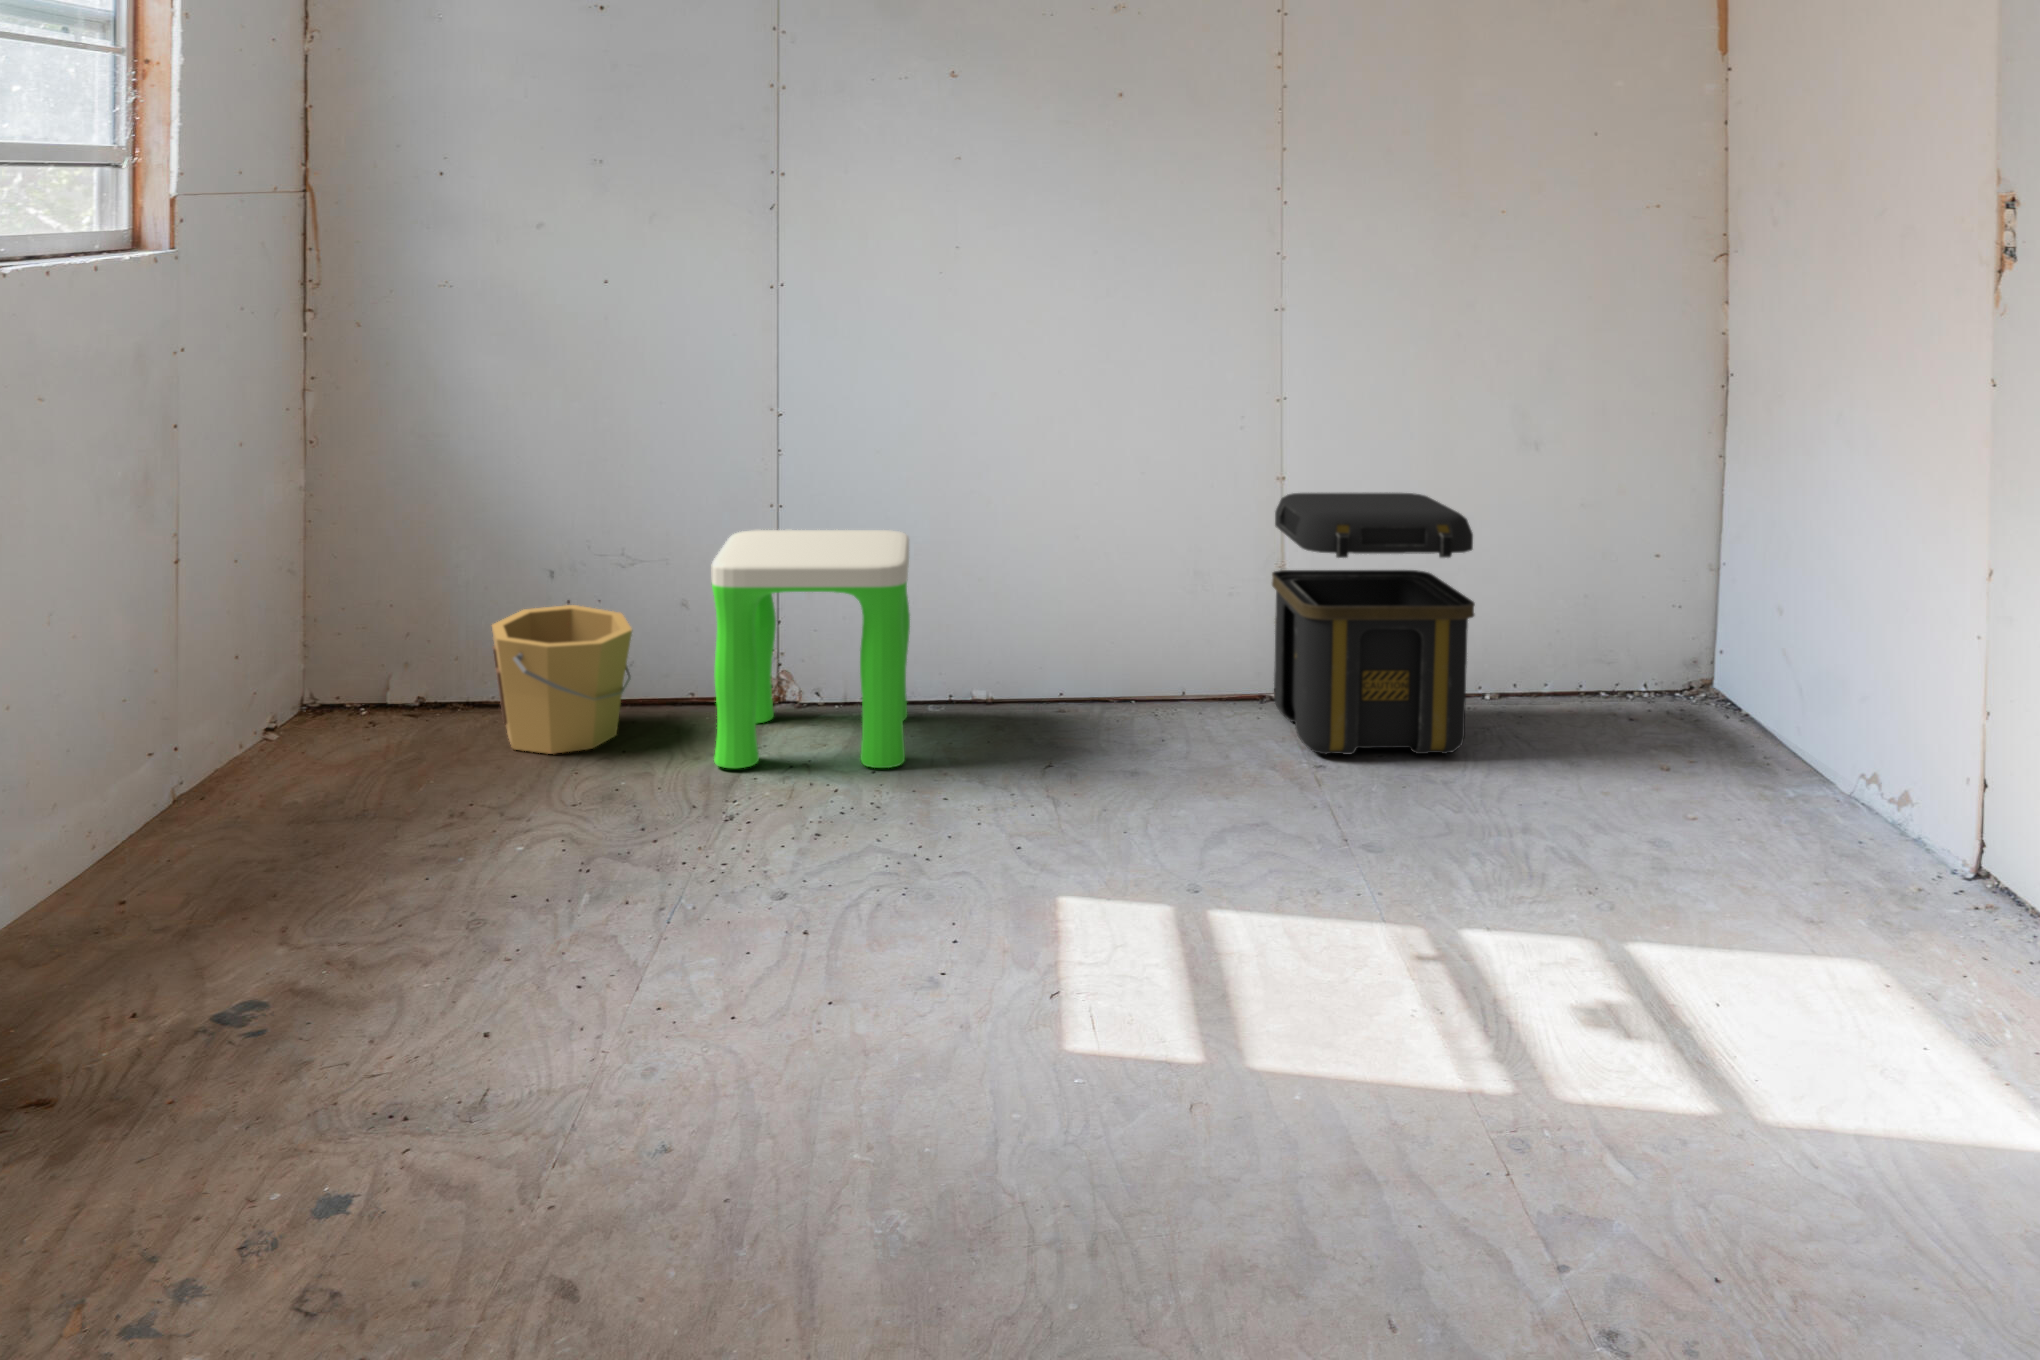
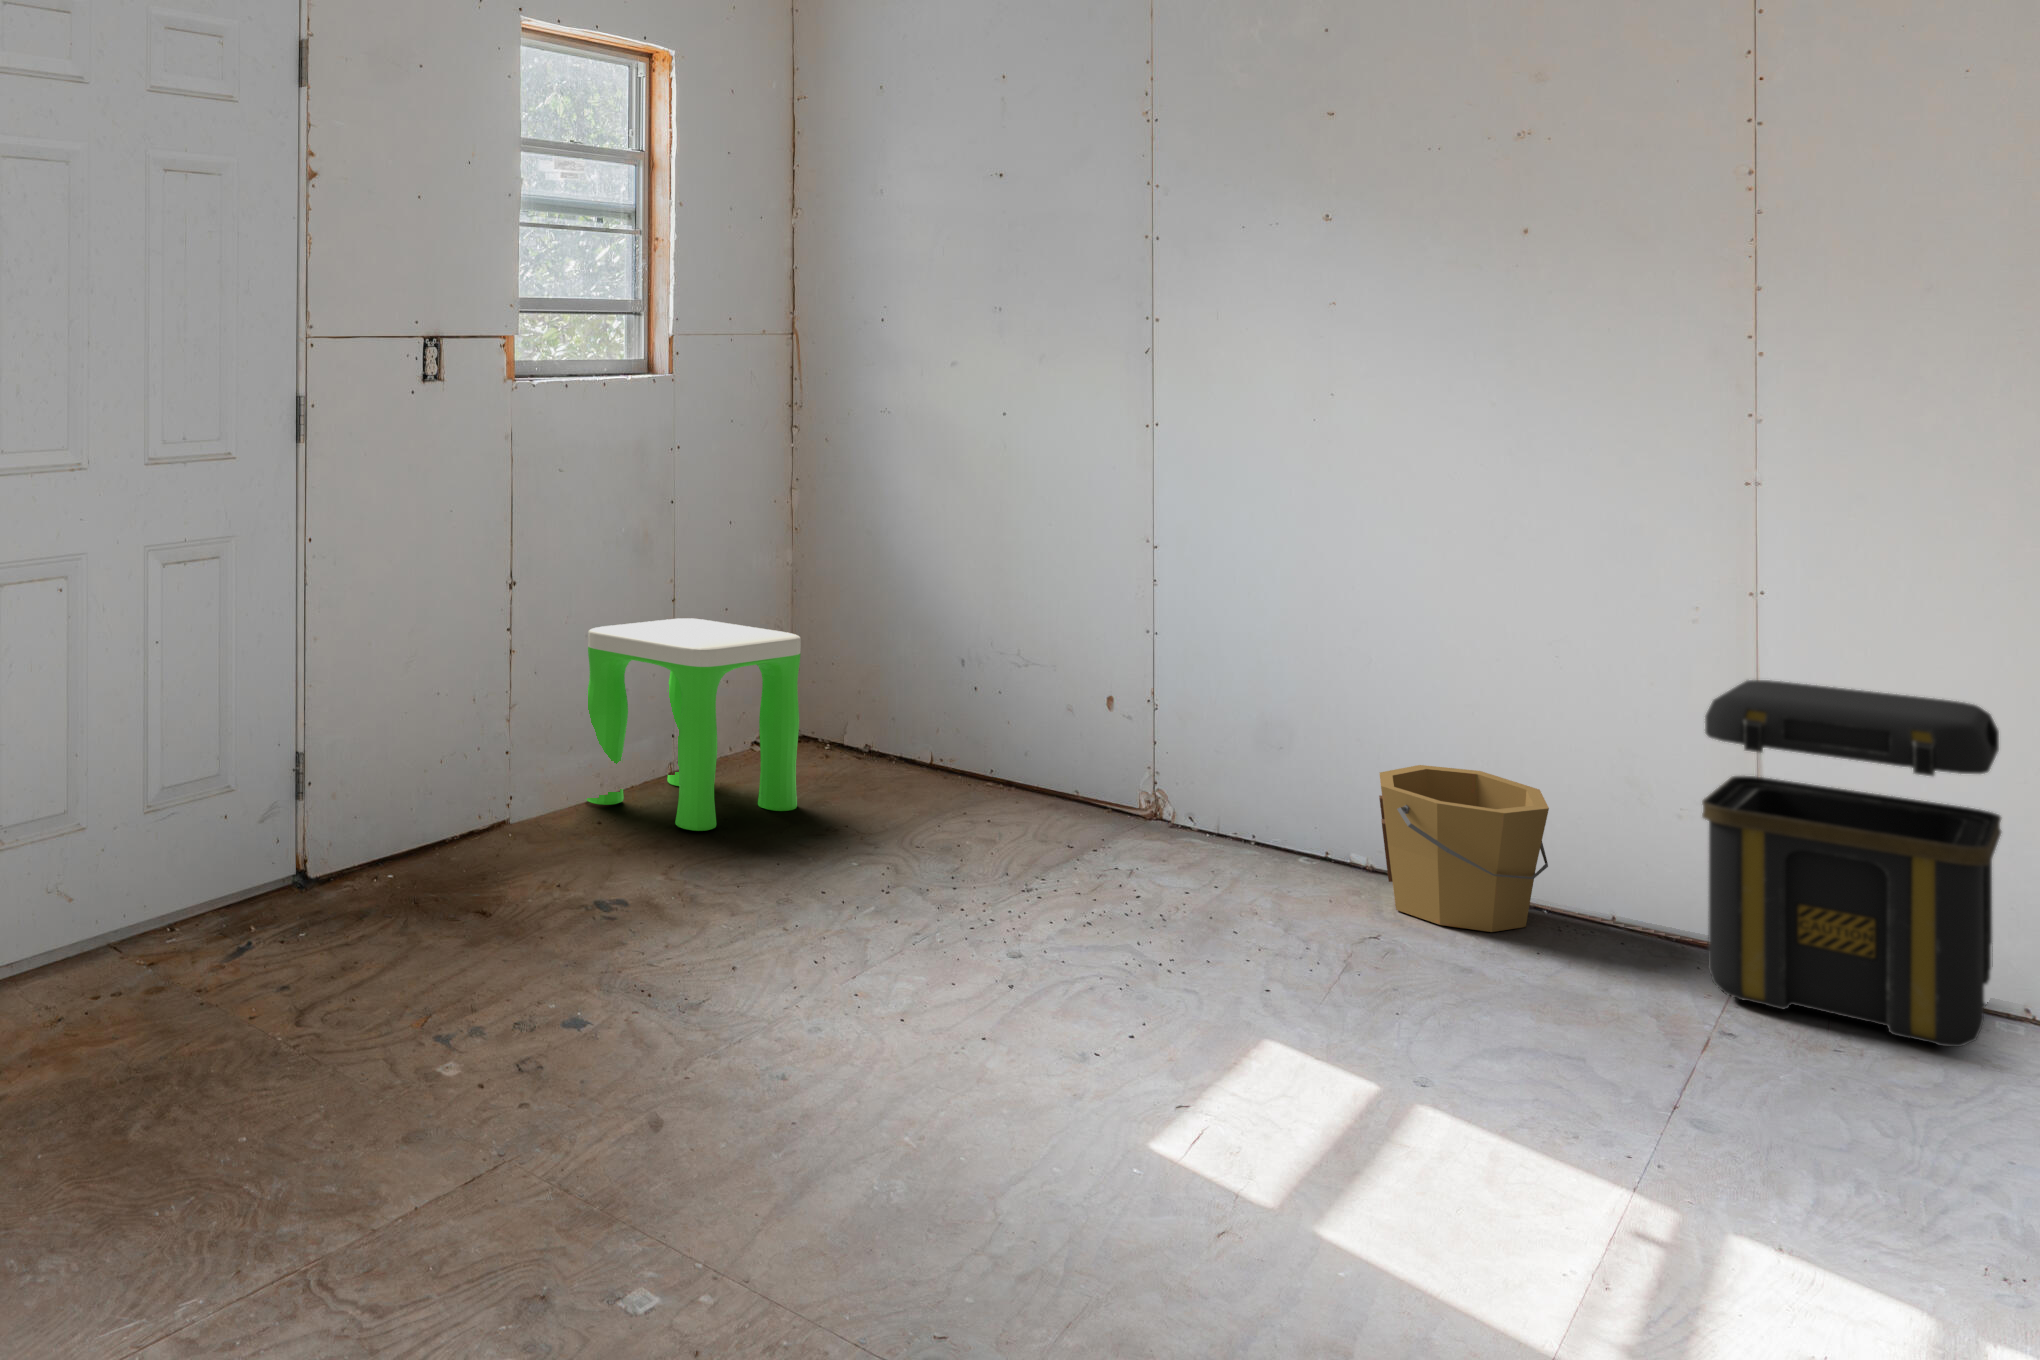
stool: present [712,530,910,769] -> present [585,618,801,831]
bucket: present [492,605,632,754] -> present [1379,765,1549,932]

